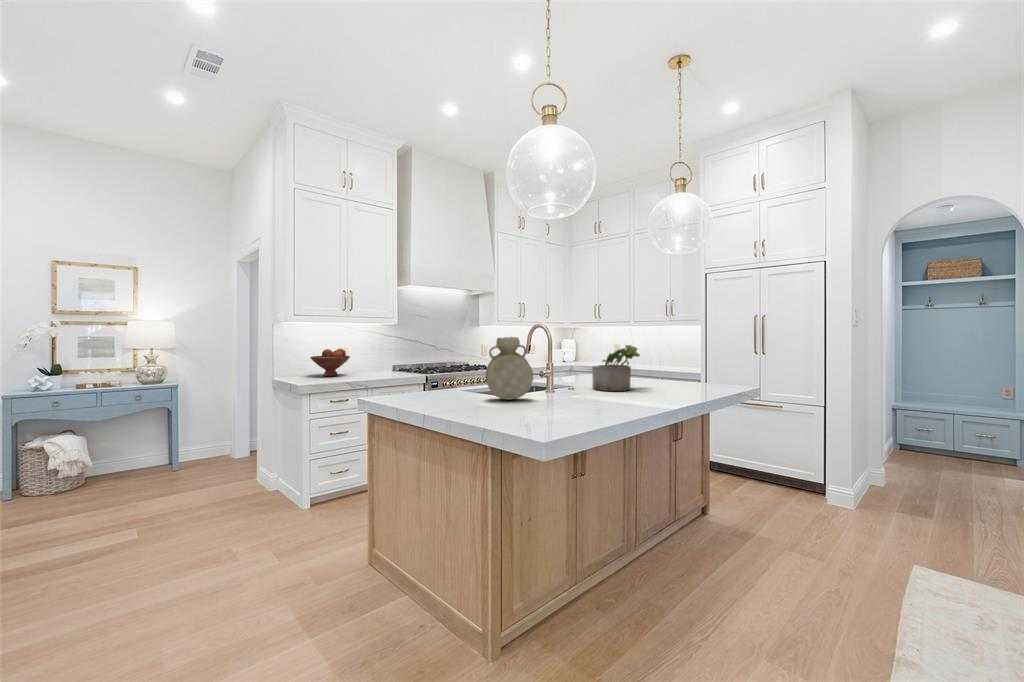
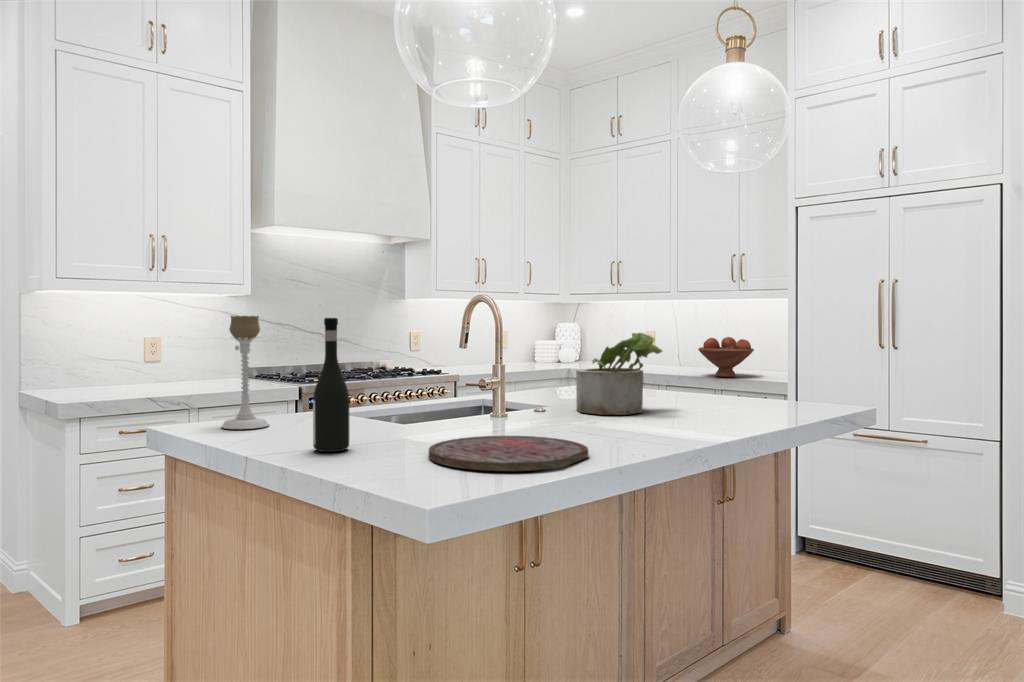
candle holder: none [403,337,429,399] -> present [221,316,269,429]
vase: present [486,337,533,400] -> none [370,317,457,430]
wine bottle: none [462,338,481,411] -> present [313,318,350,452]
fruit bowl: present [310,349,350,376] -> present [698,337,754,377]
cutting board: none [527,402,615,422] -> present [429,436,588,471]

